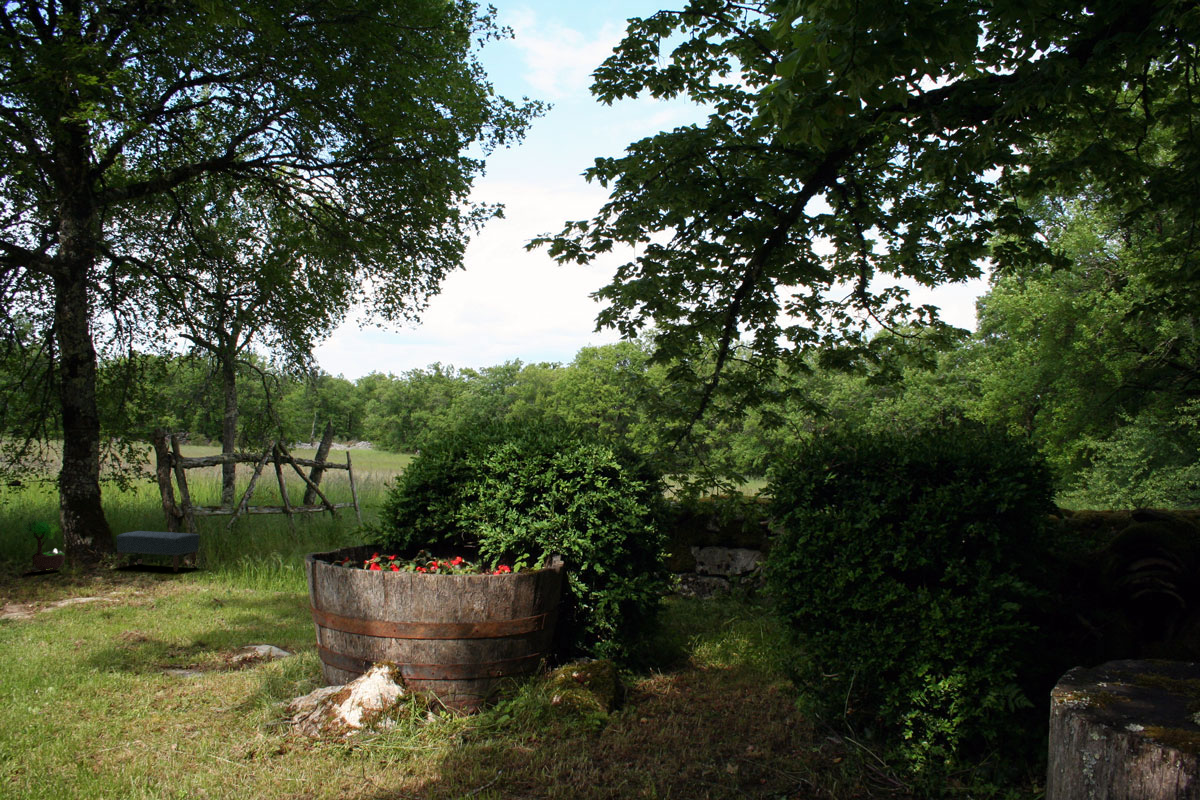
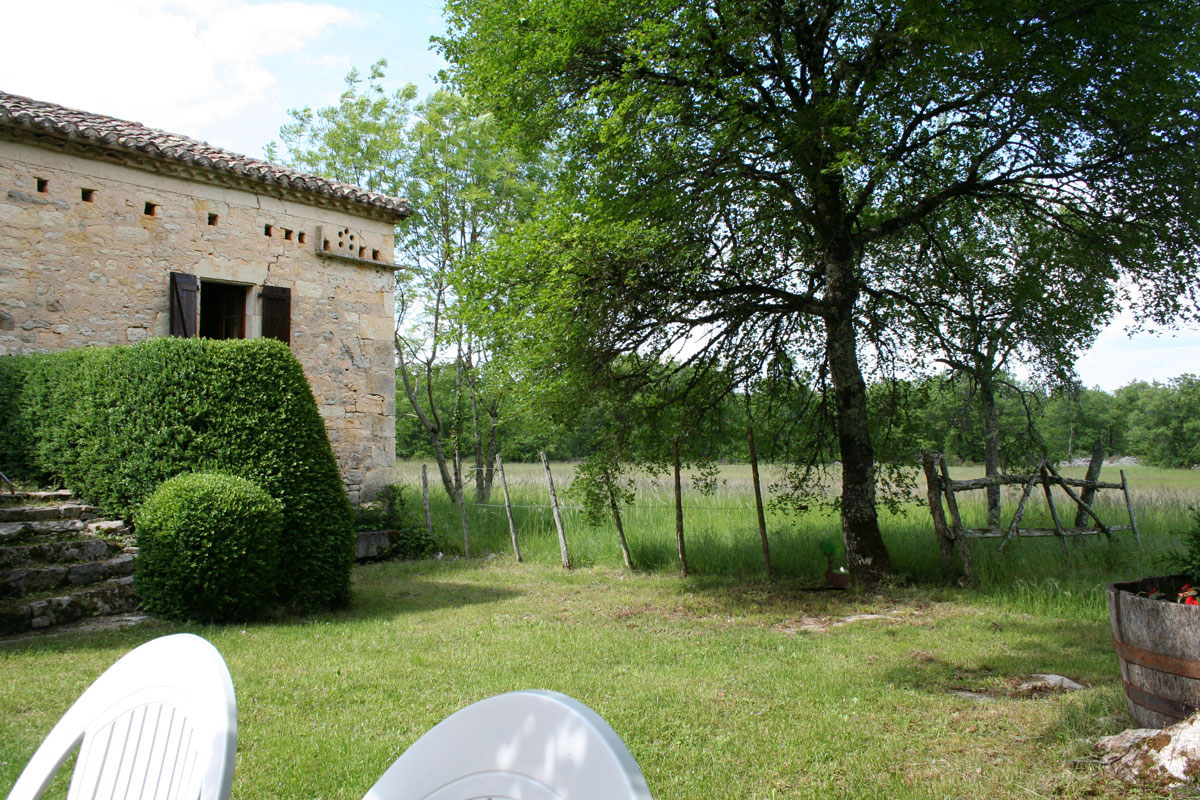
bench: present [116,531,200,572] -> none [891,556,971,601]

